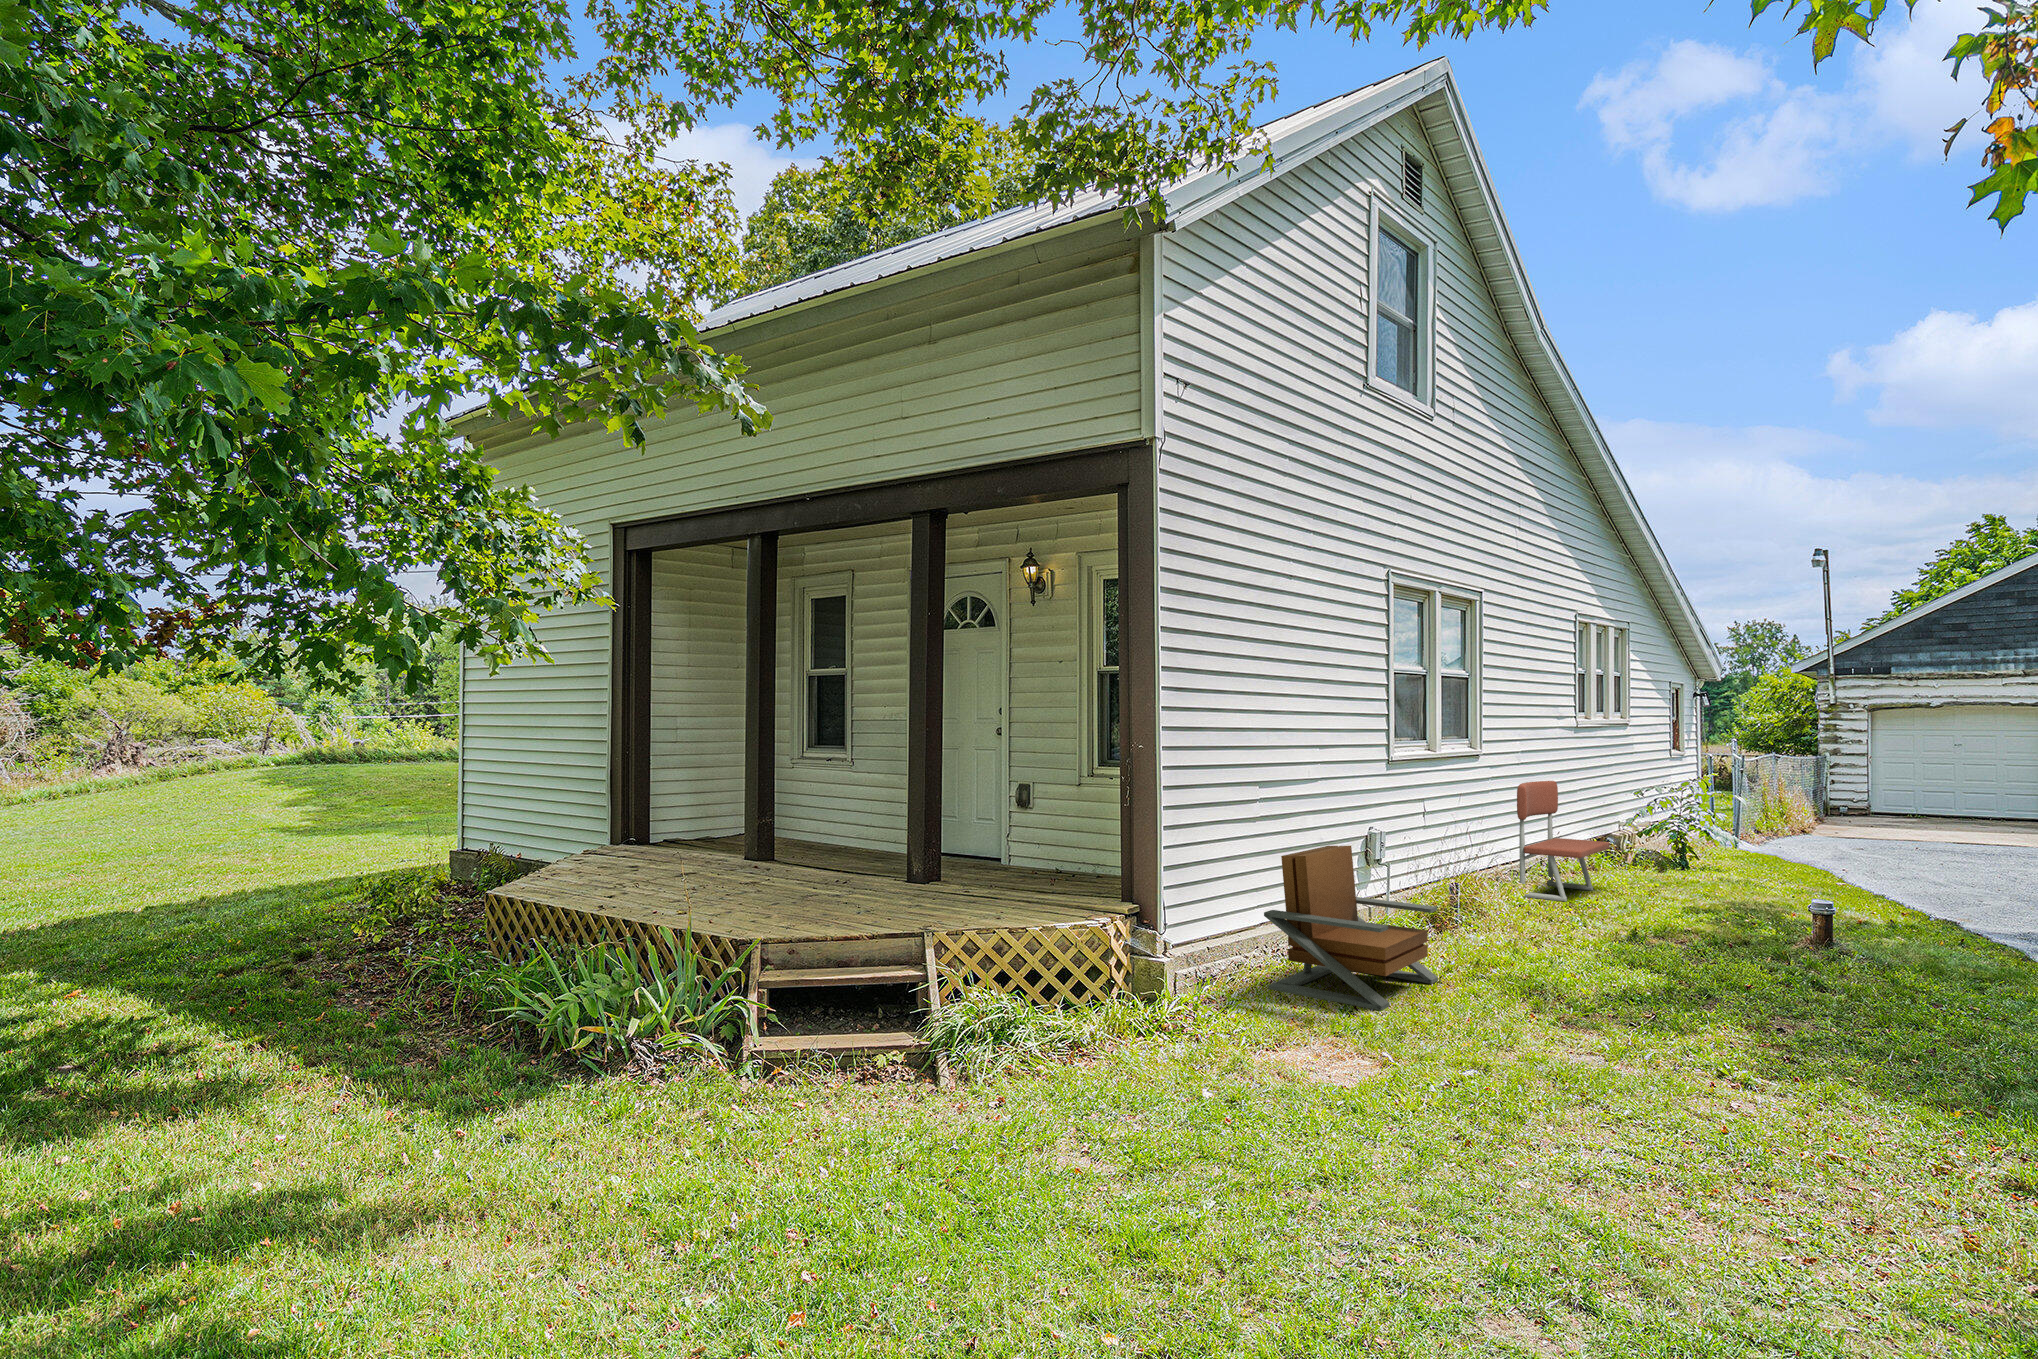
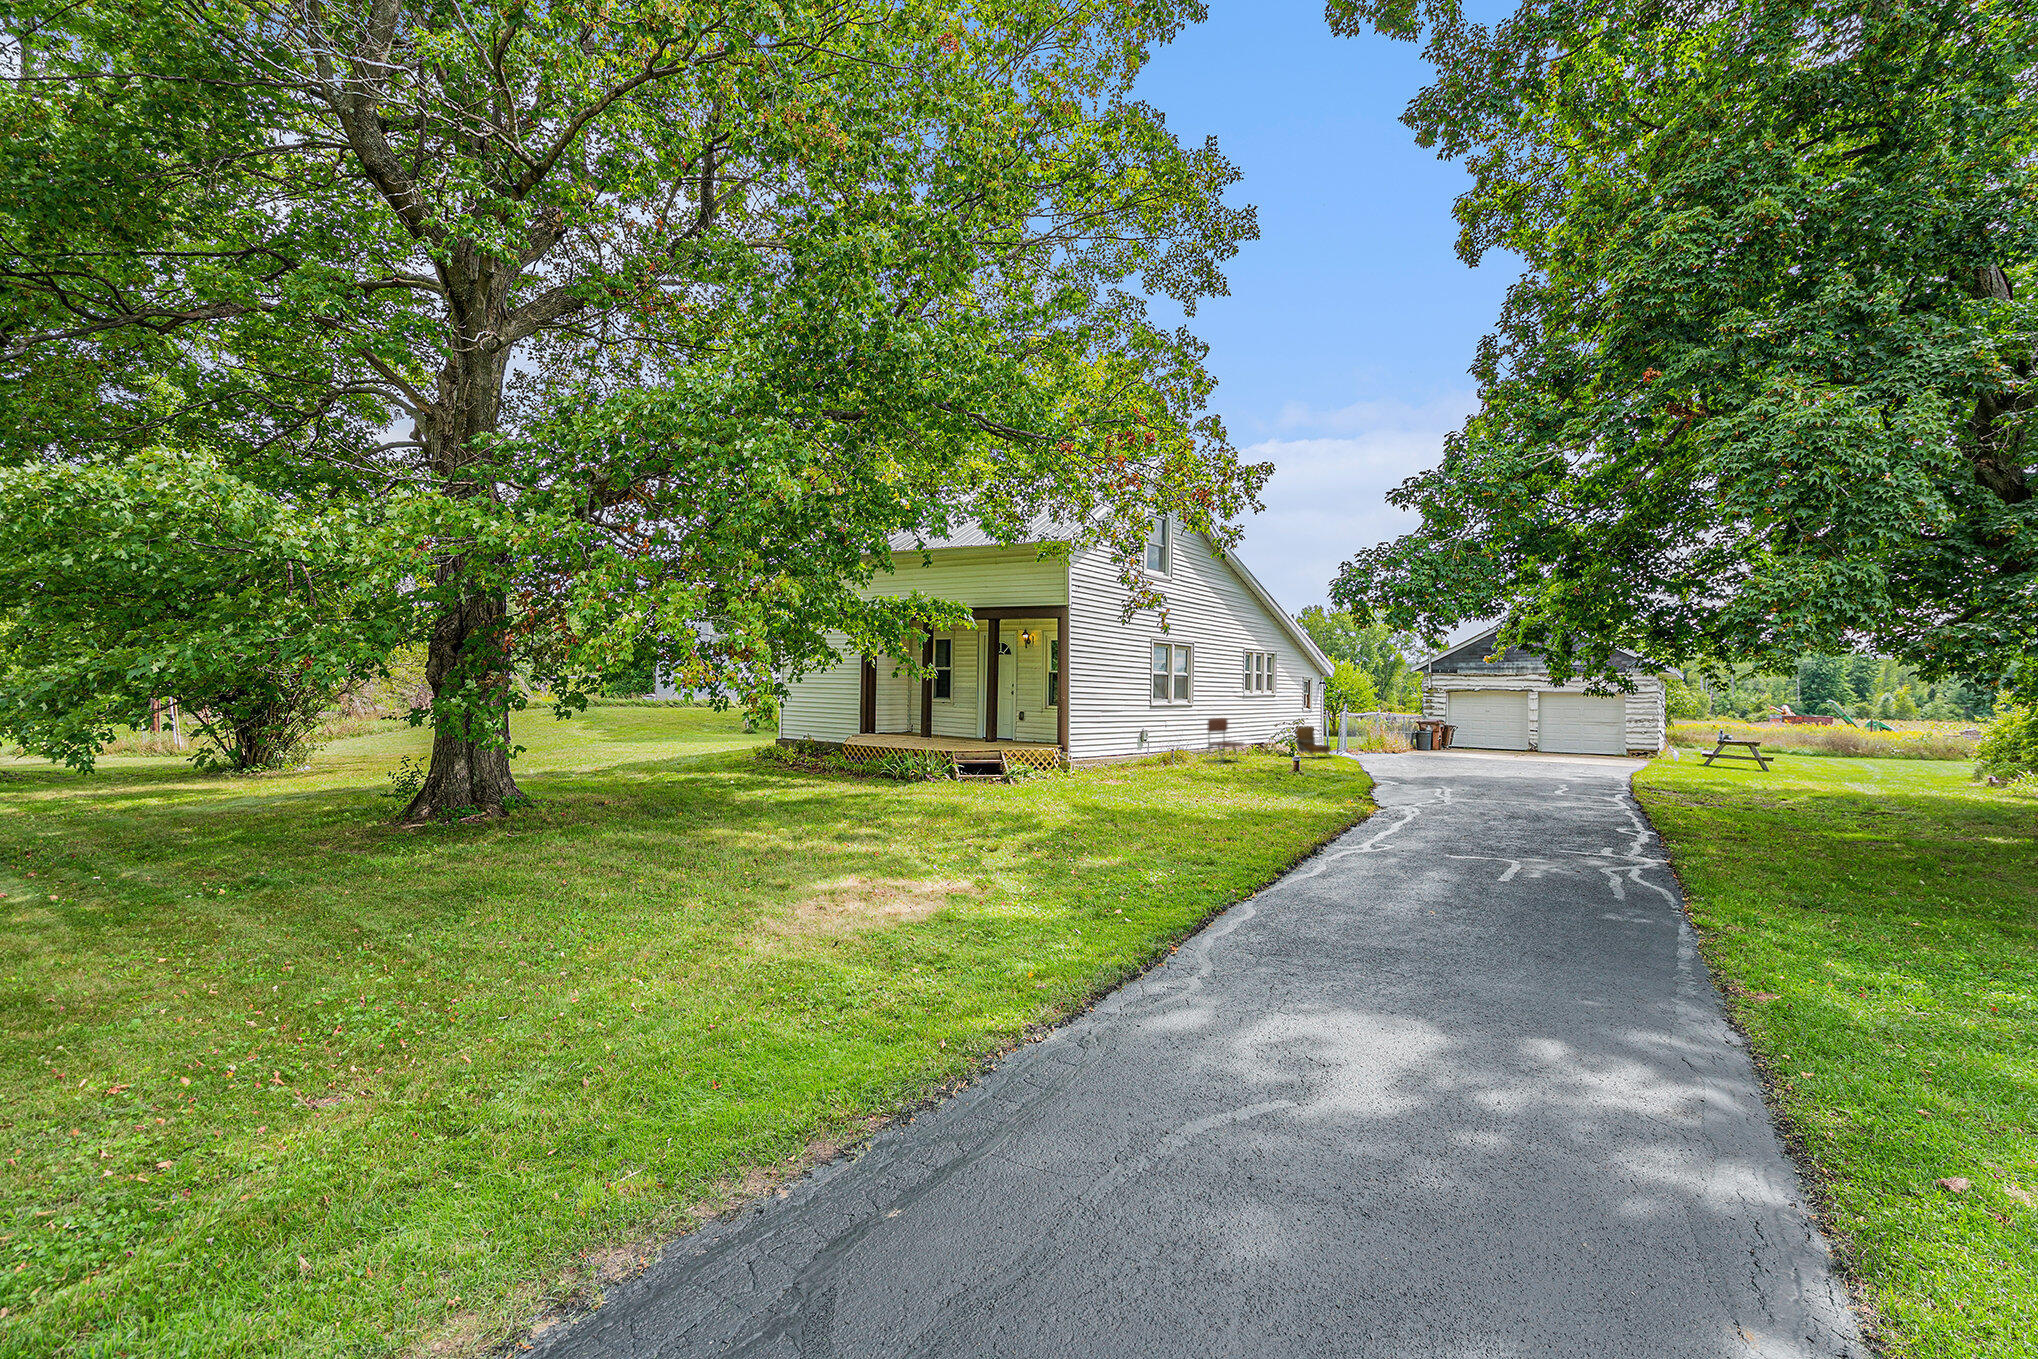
lounge chair: present [1264,846,1438,1010] -> present [1293,726,1332,759]

